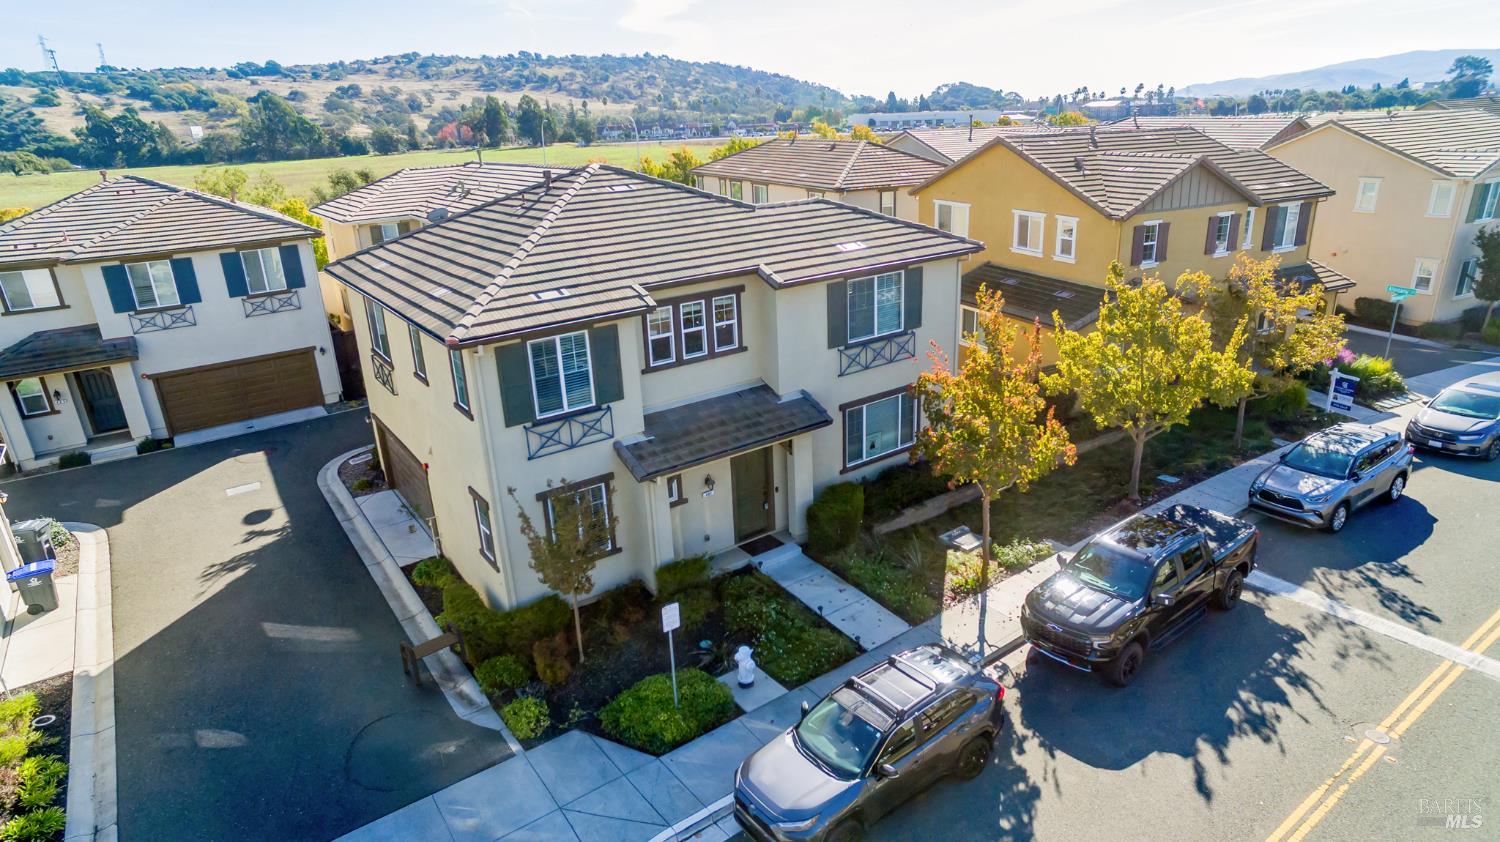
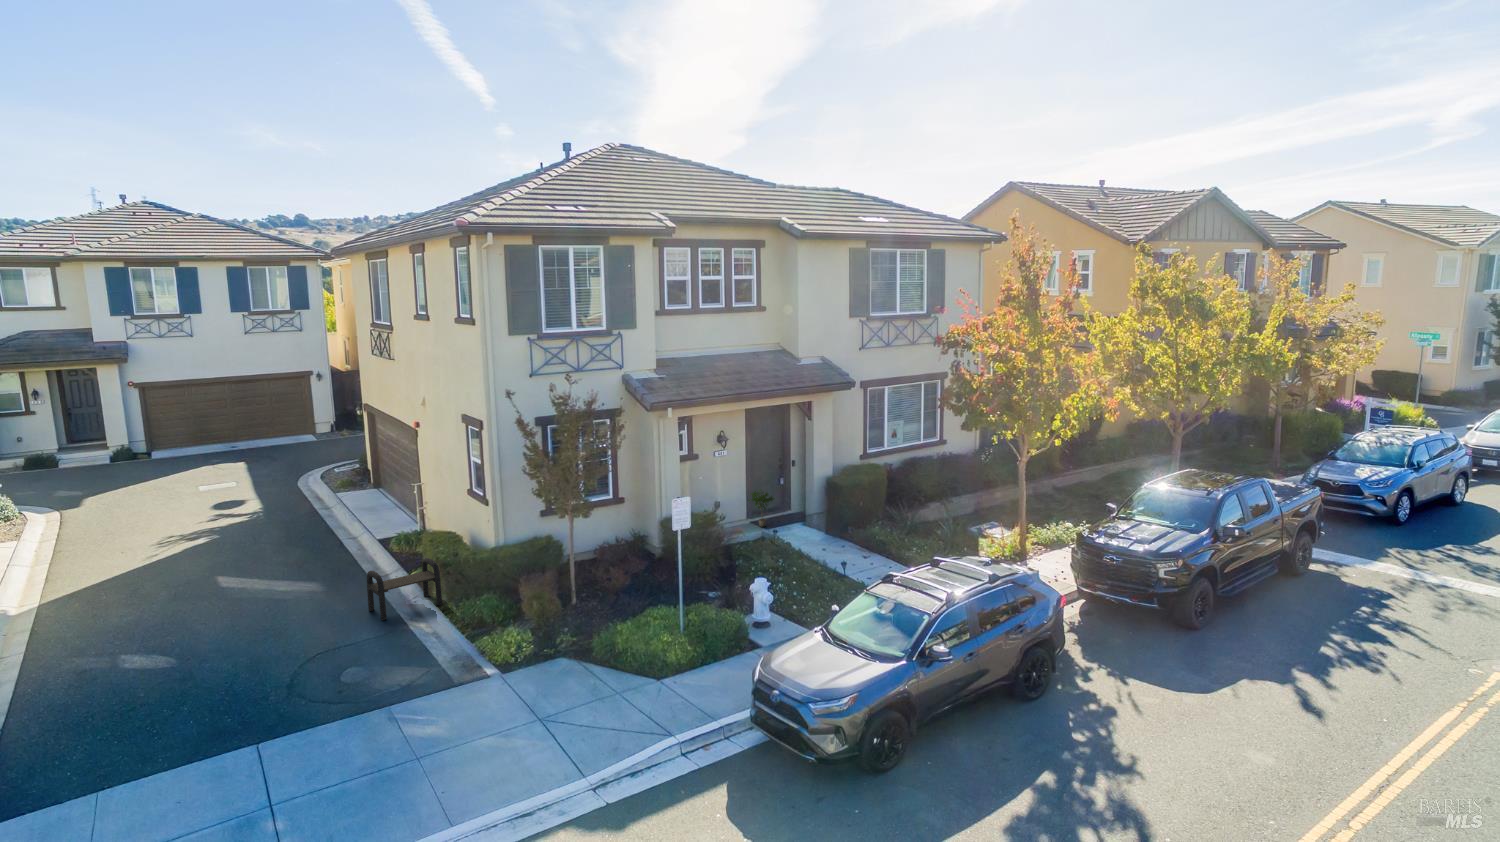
potted plant: present [398,504,421,533] -> present [751,490,774,527]

